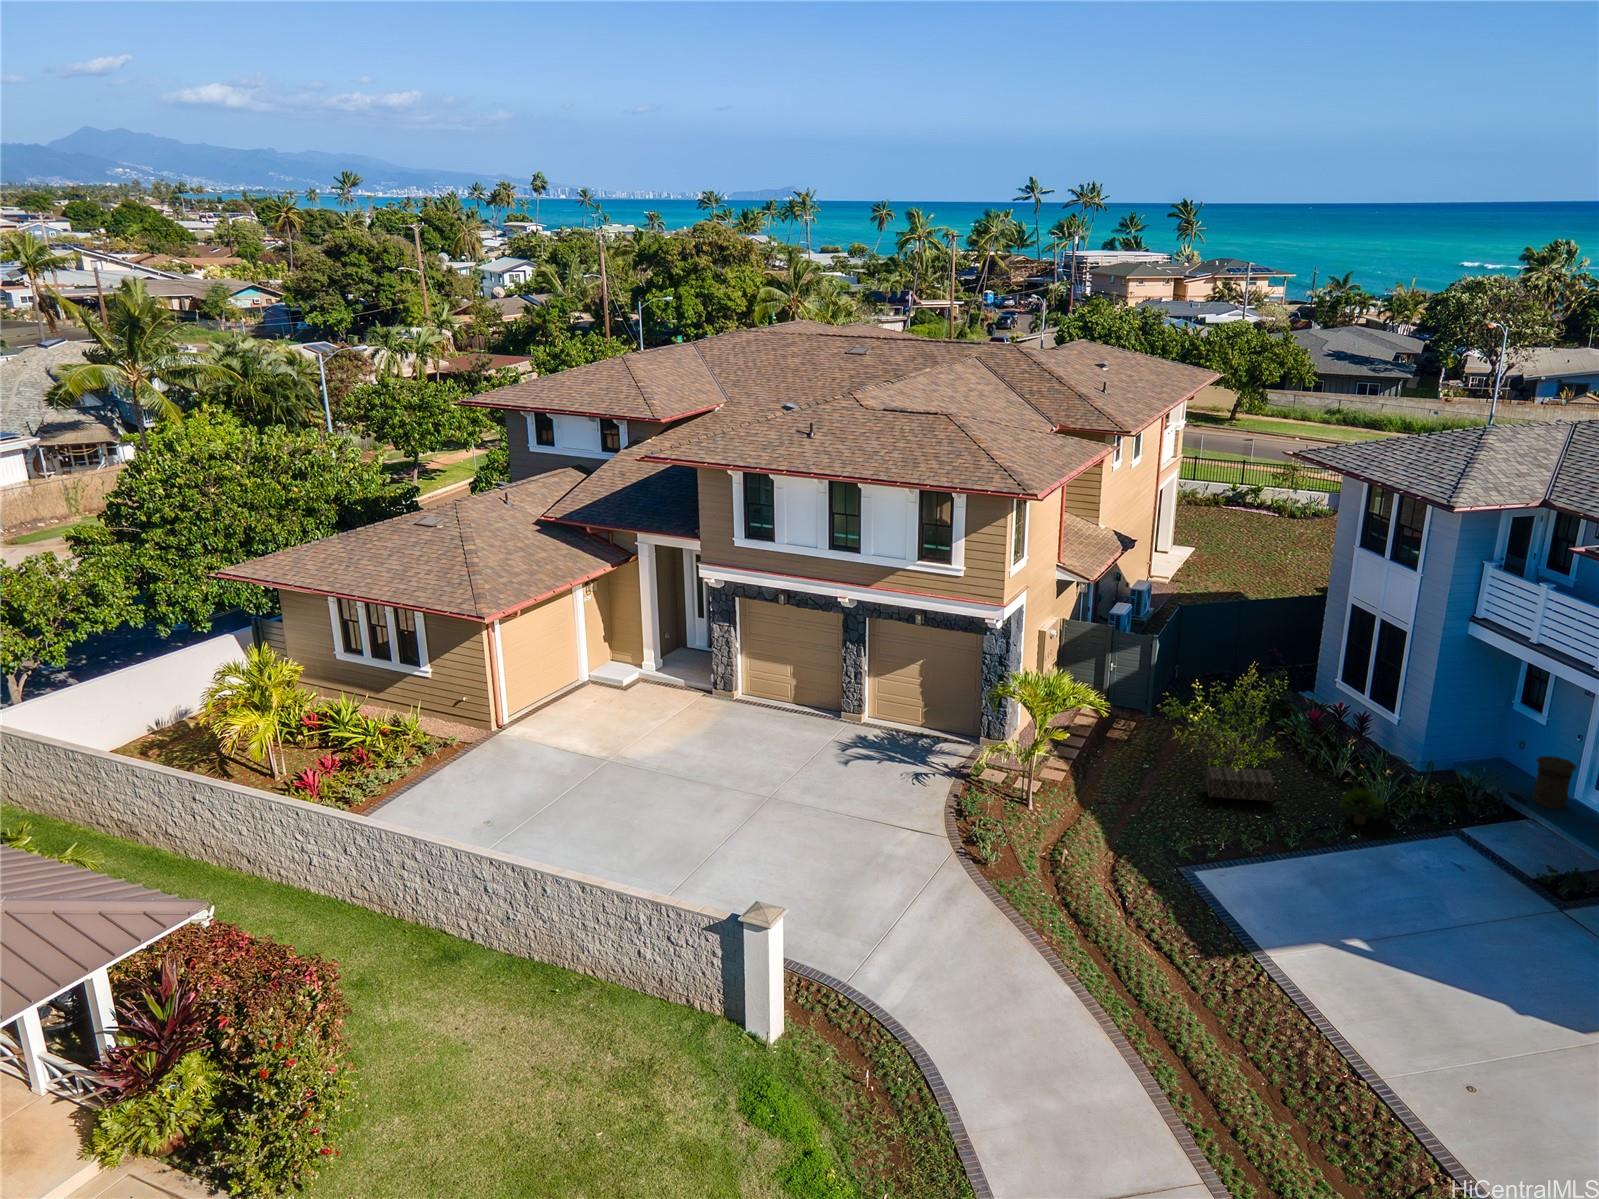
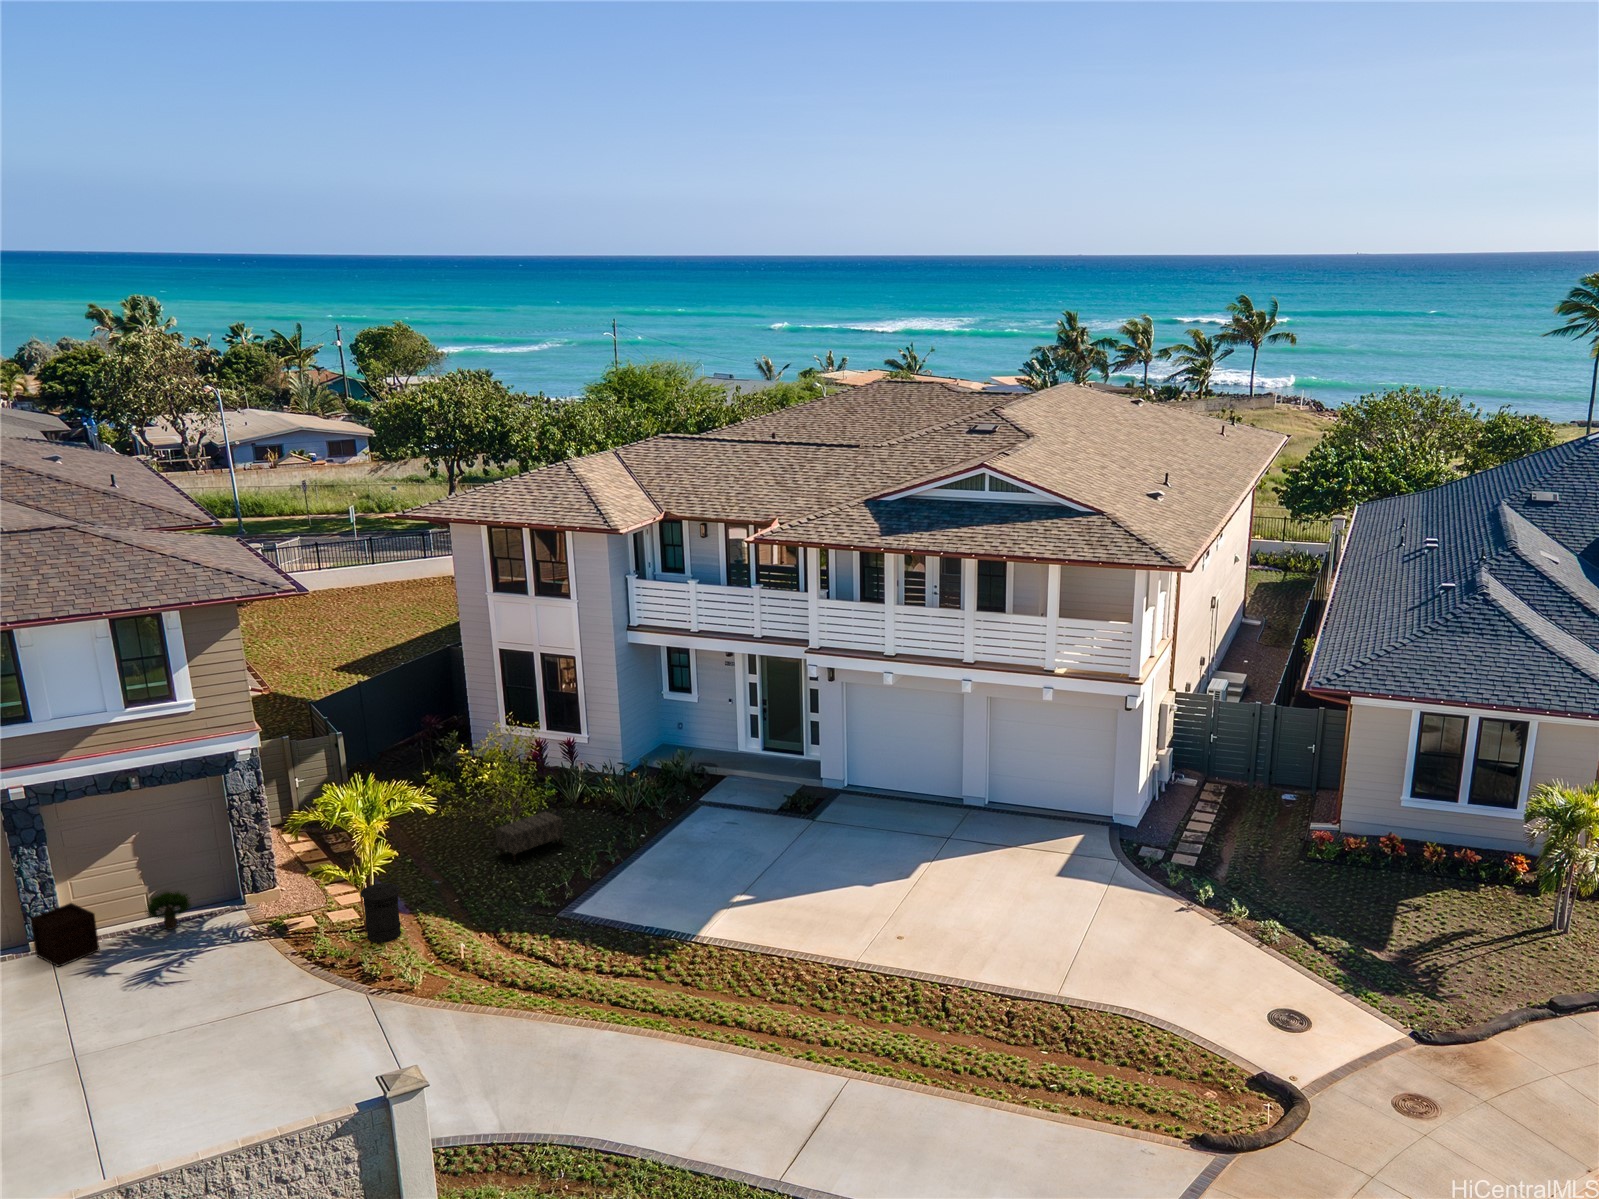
wooden crate: none [843,693,875,734] -> present [31,903,99,967]
trash can: present [1532,756,1576,809] -> present [360,883,401,943]
potted plant: present [1341,788,1383,825] -> present [145,891,191,929]

